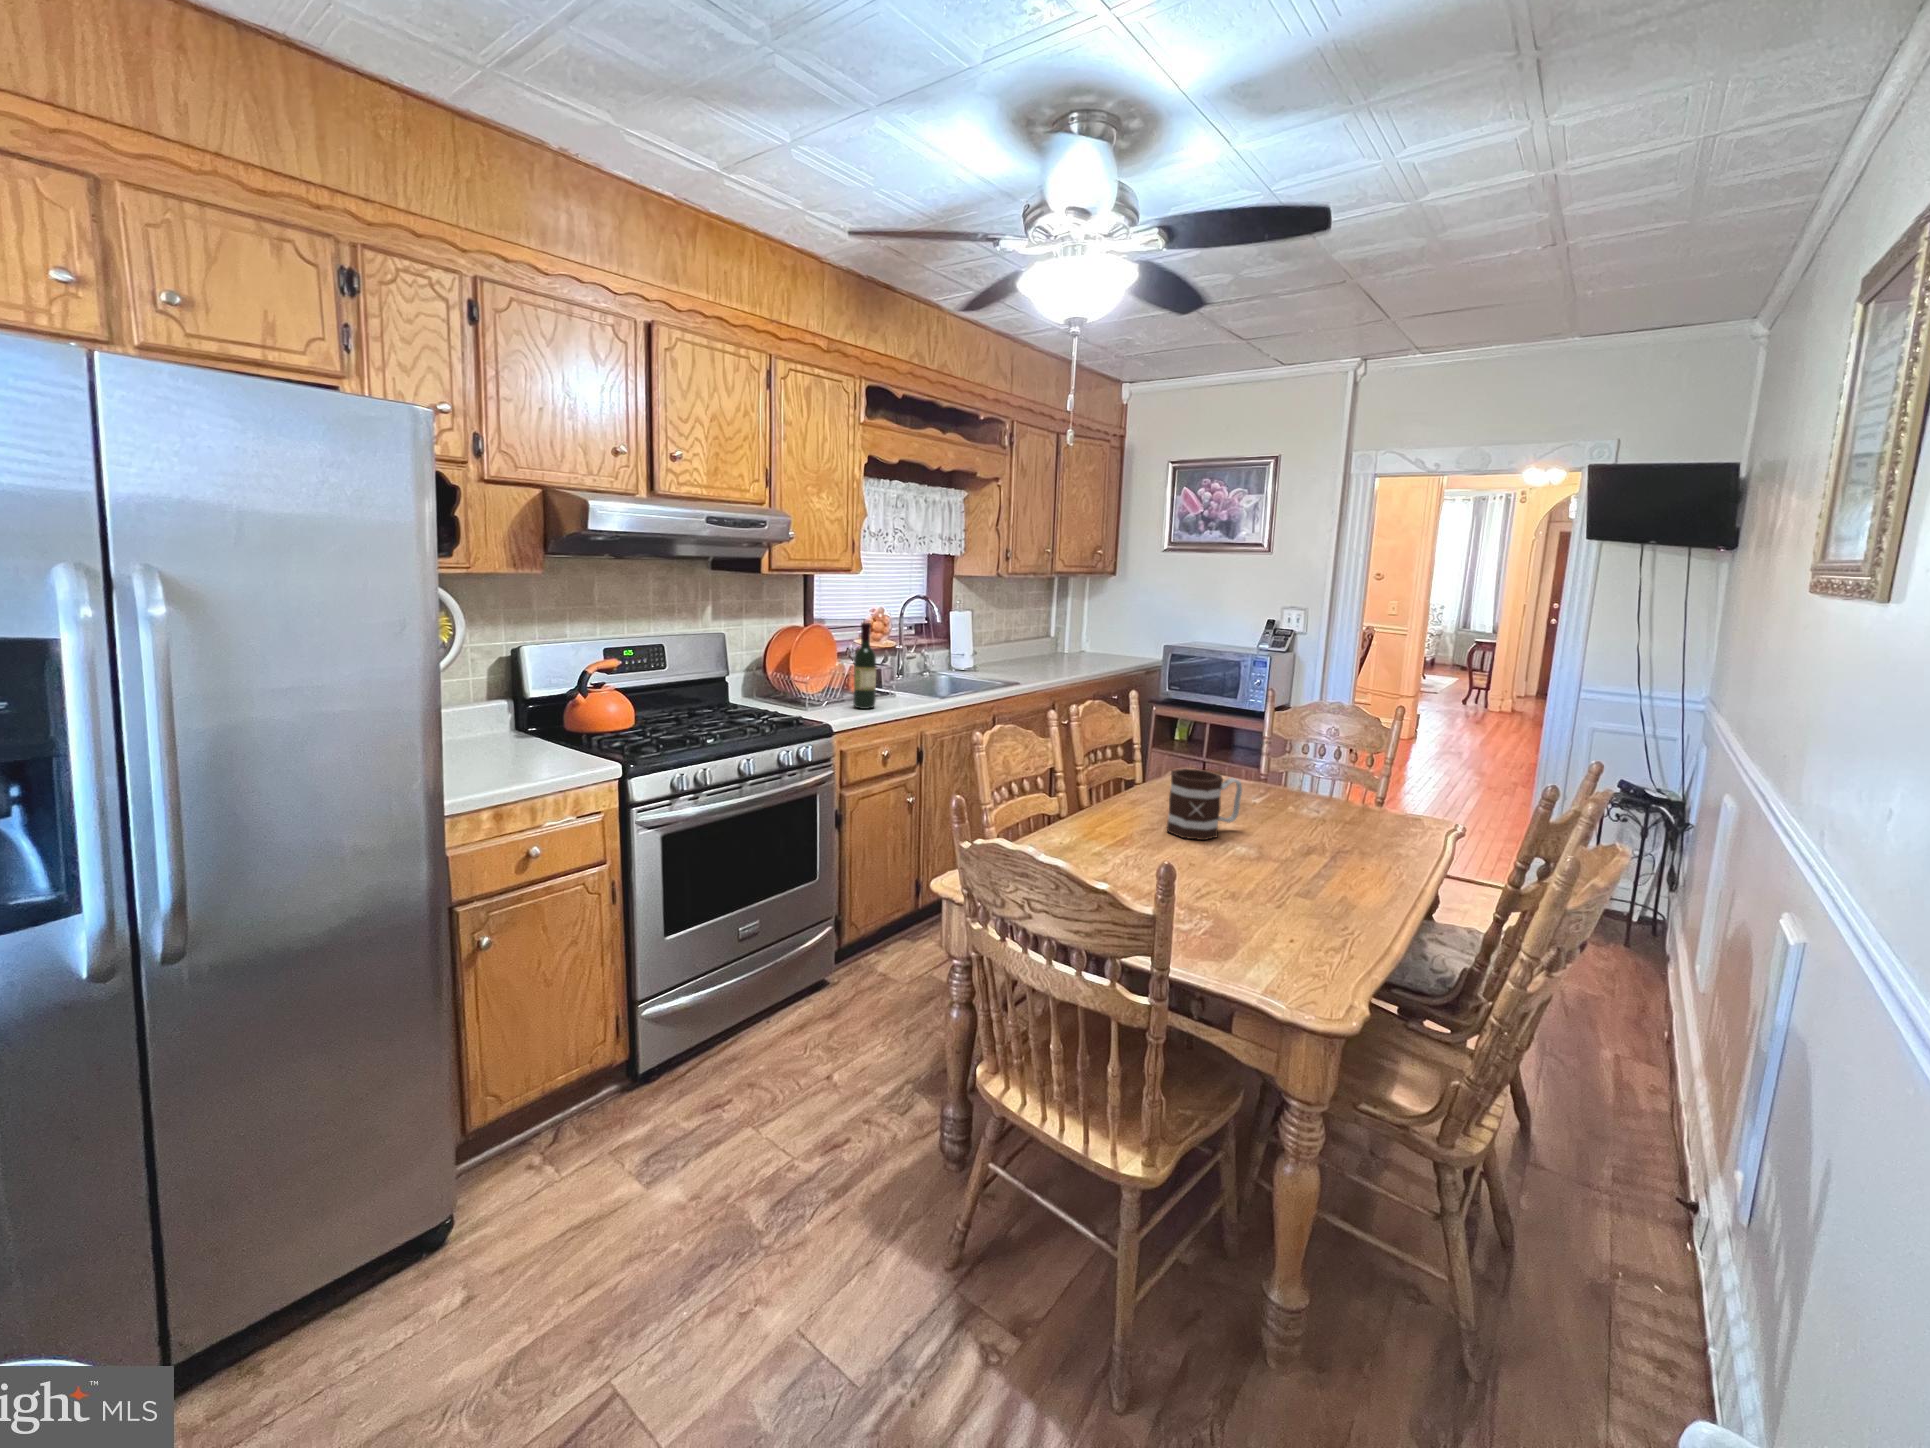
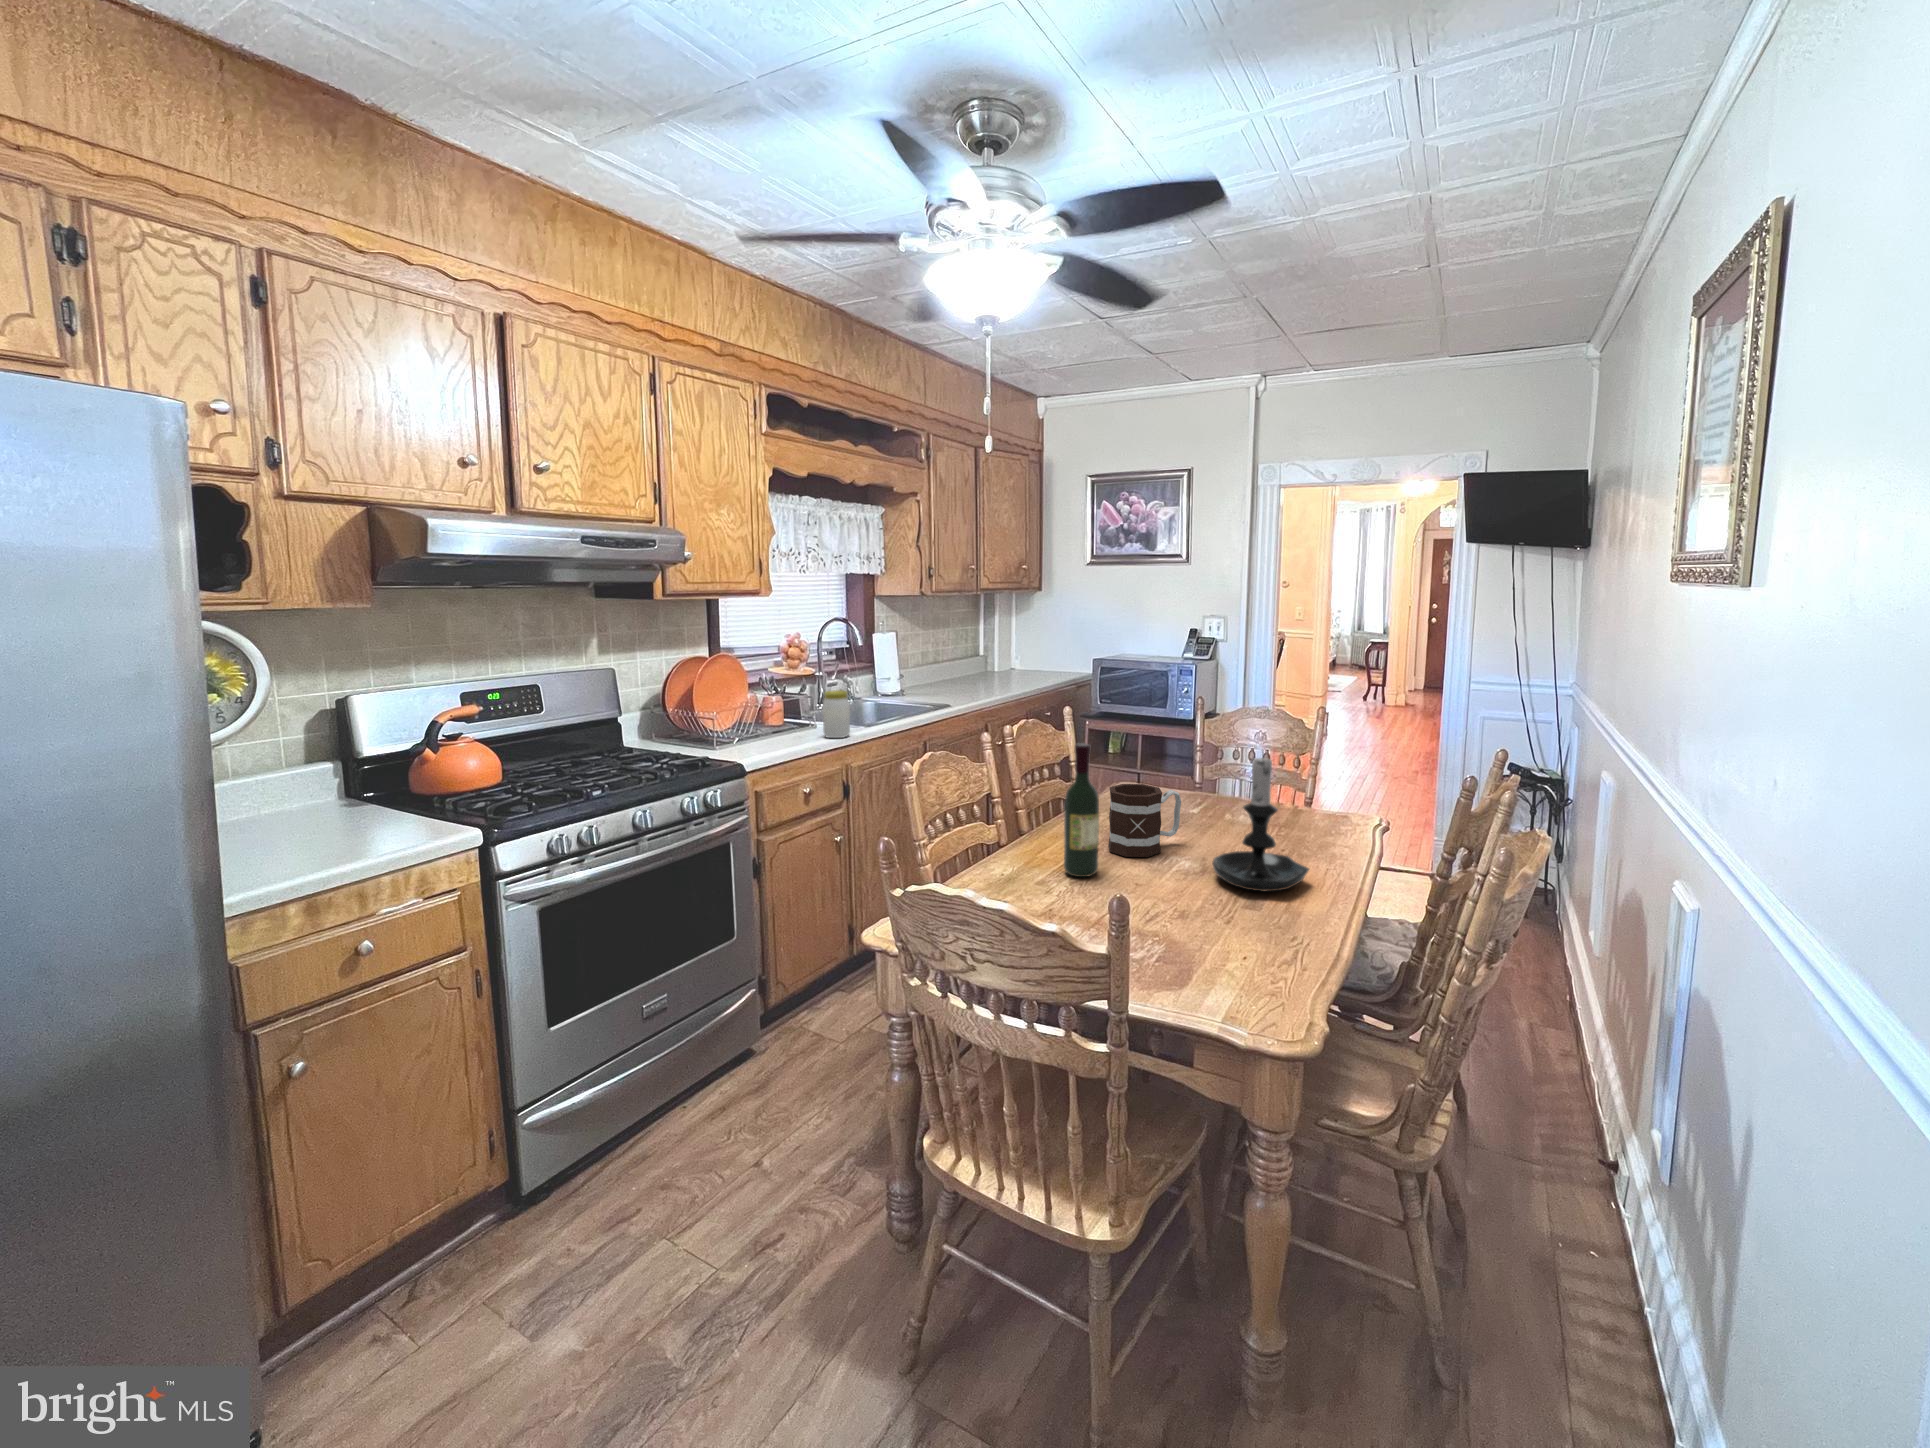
wine bottle: present [853,623,876,709] -> present [1064,743,1099,877]
jar: none [903,664,927,708] -> present [823,690,850,738]
candle holder: none [1268,744,1370,883] -> present [1212,756,1309,891]

